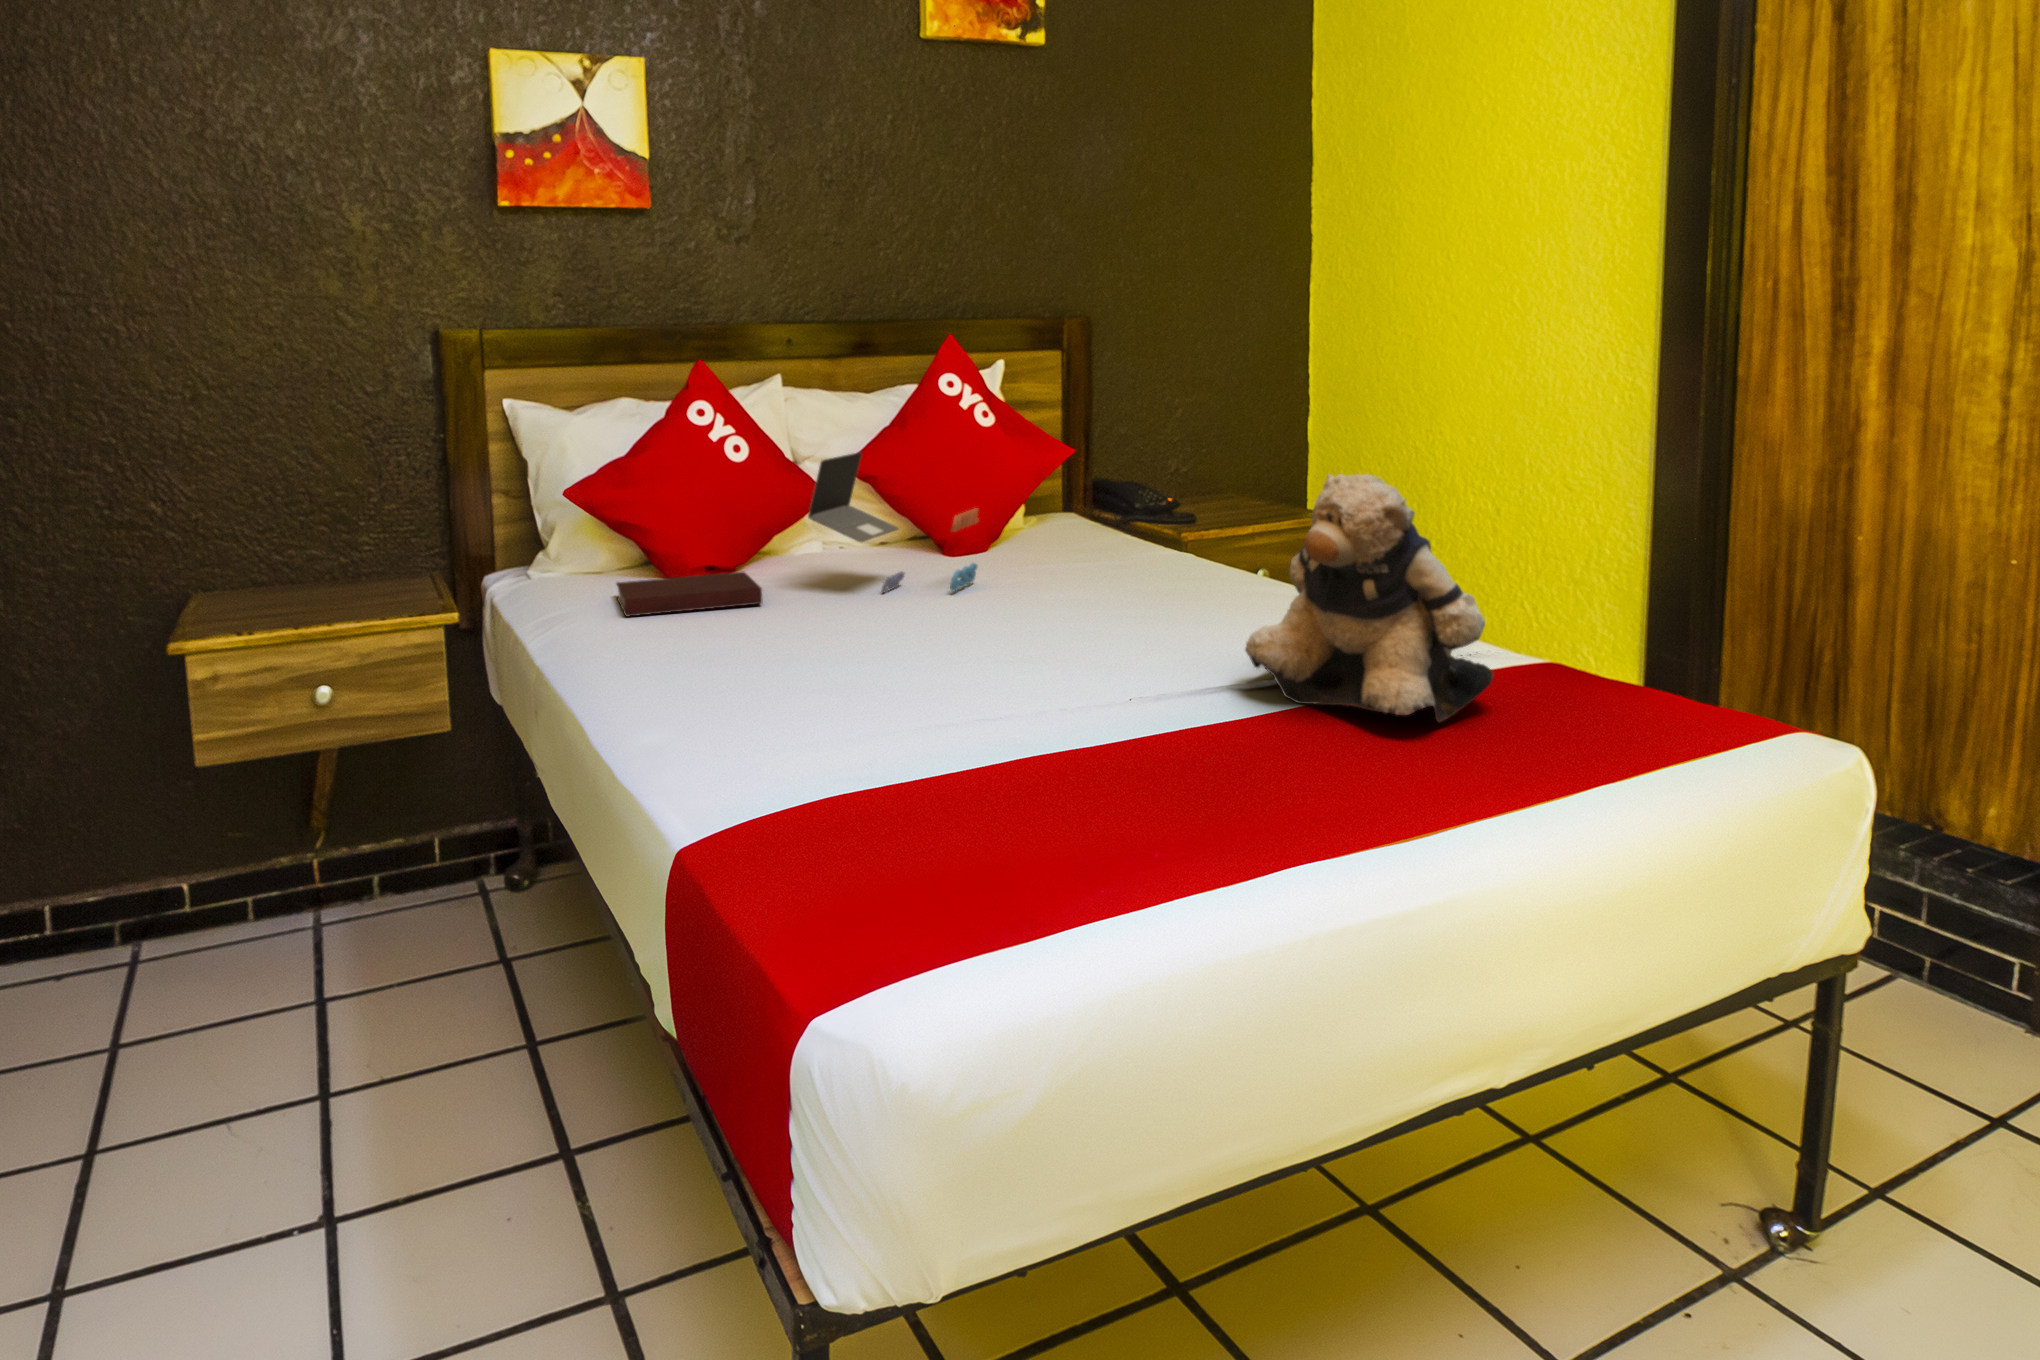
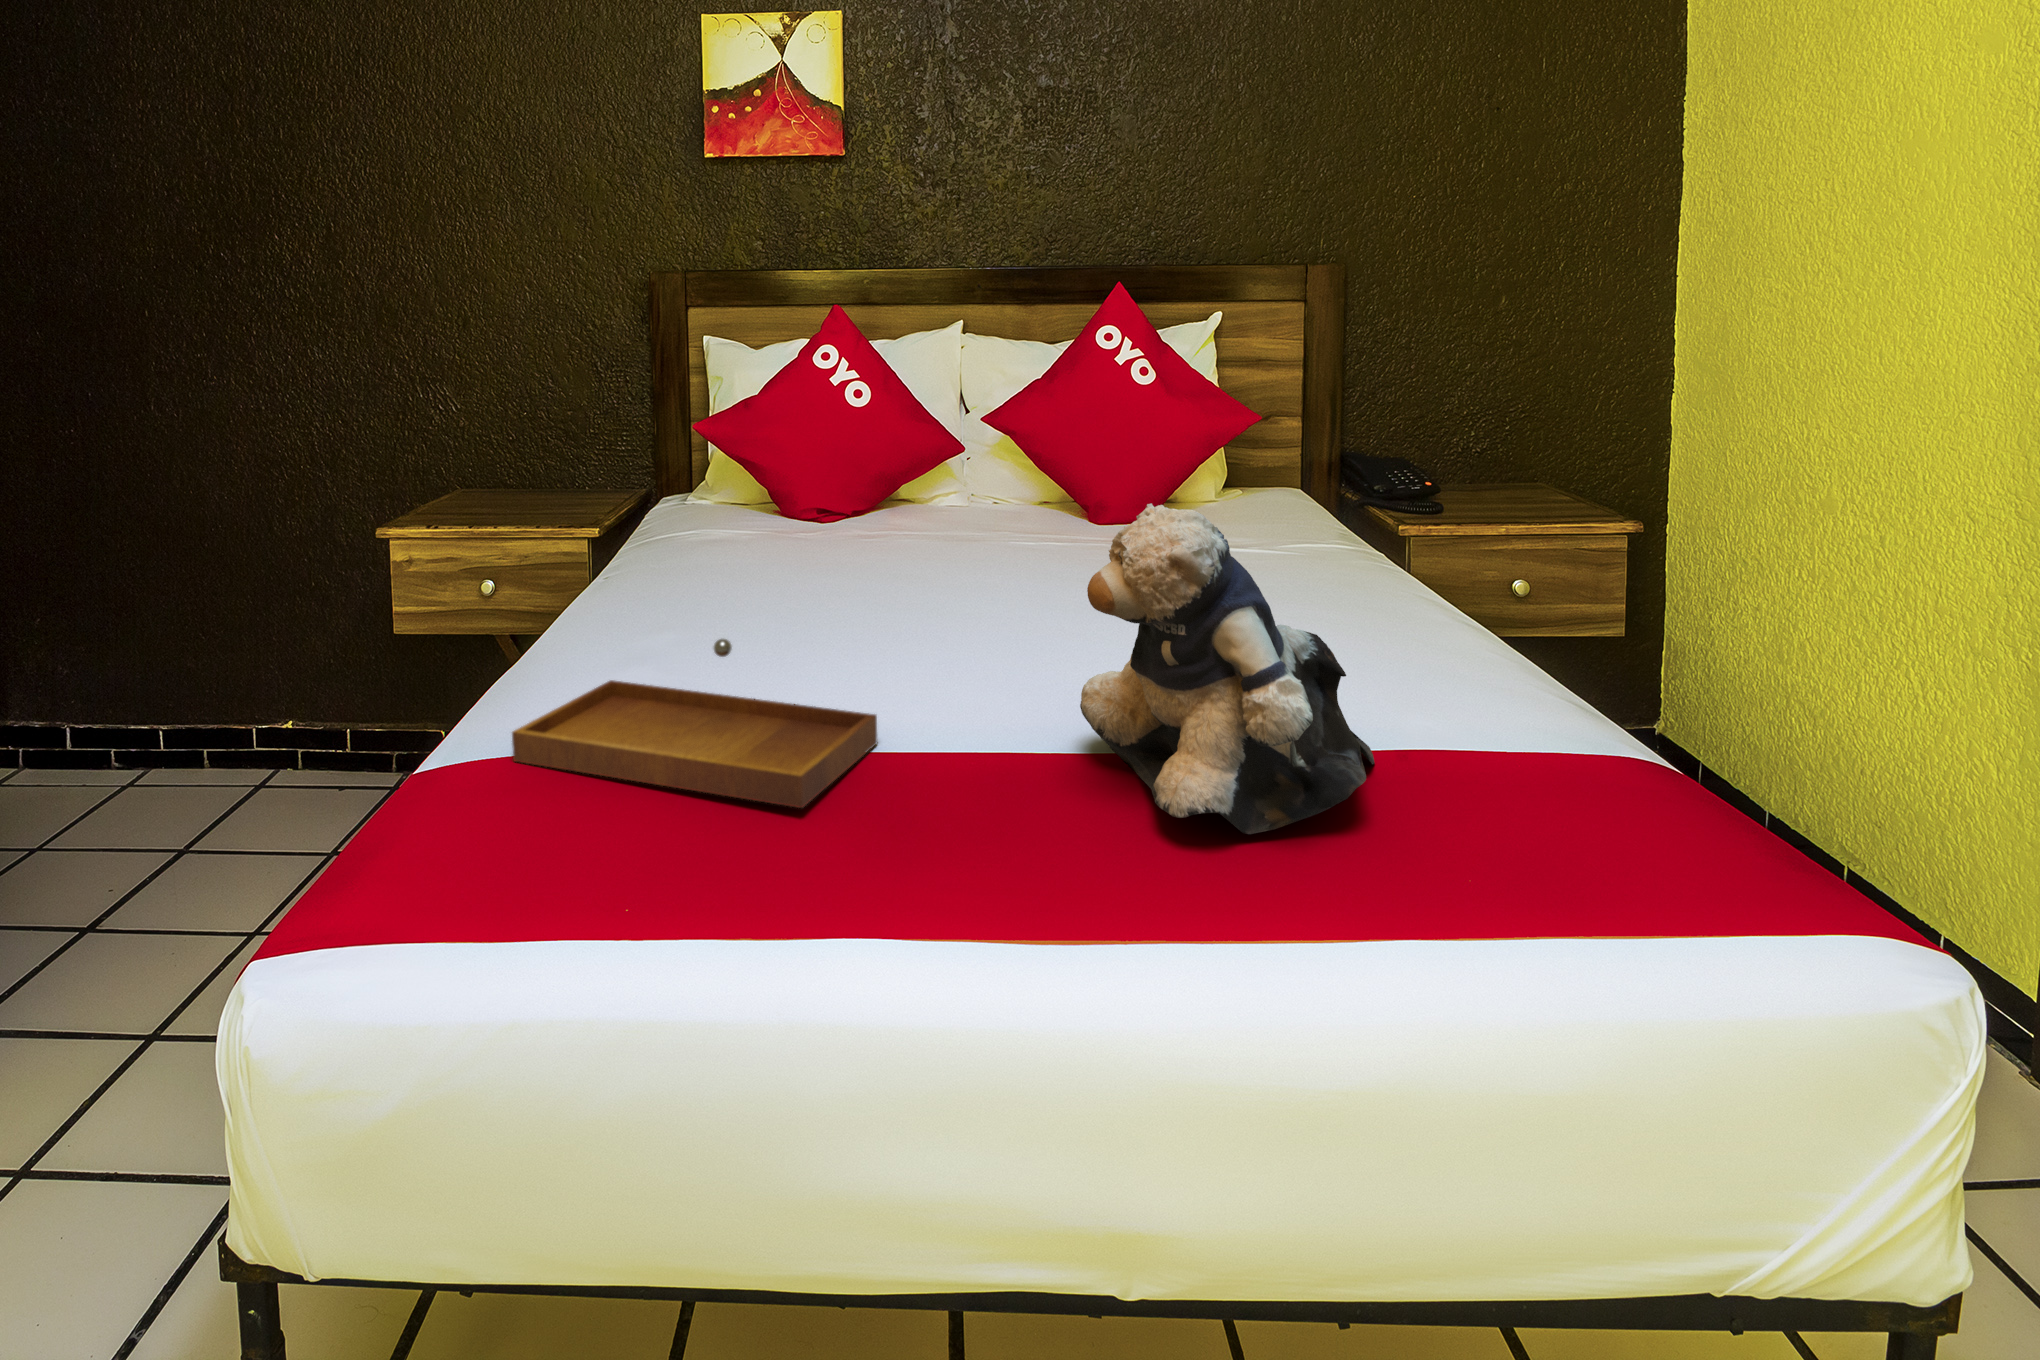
laptop: present [808,452,979,593] -> none [860,410,1040,567]
notebook: present [617,572,762,616] -> none [674,518,823,556]
tray: none [794,639,1121,786] -> present [512,639,877,808]

